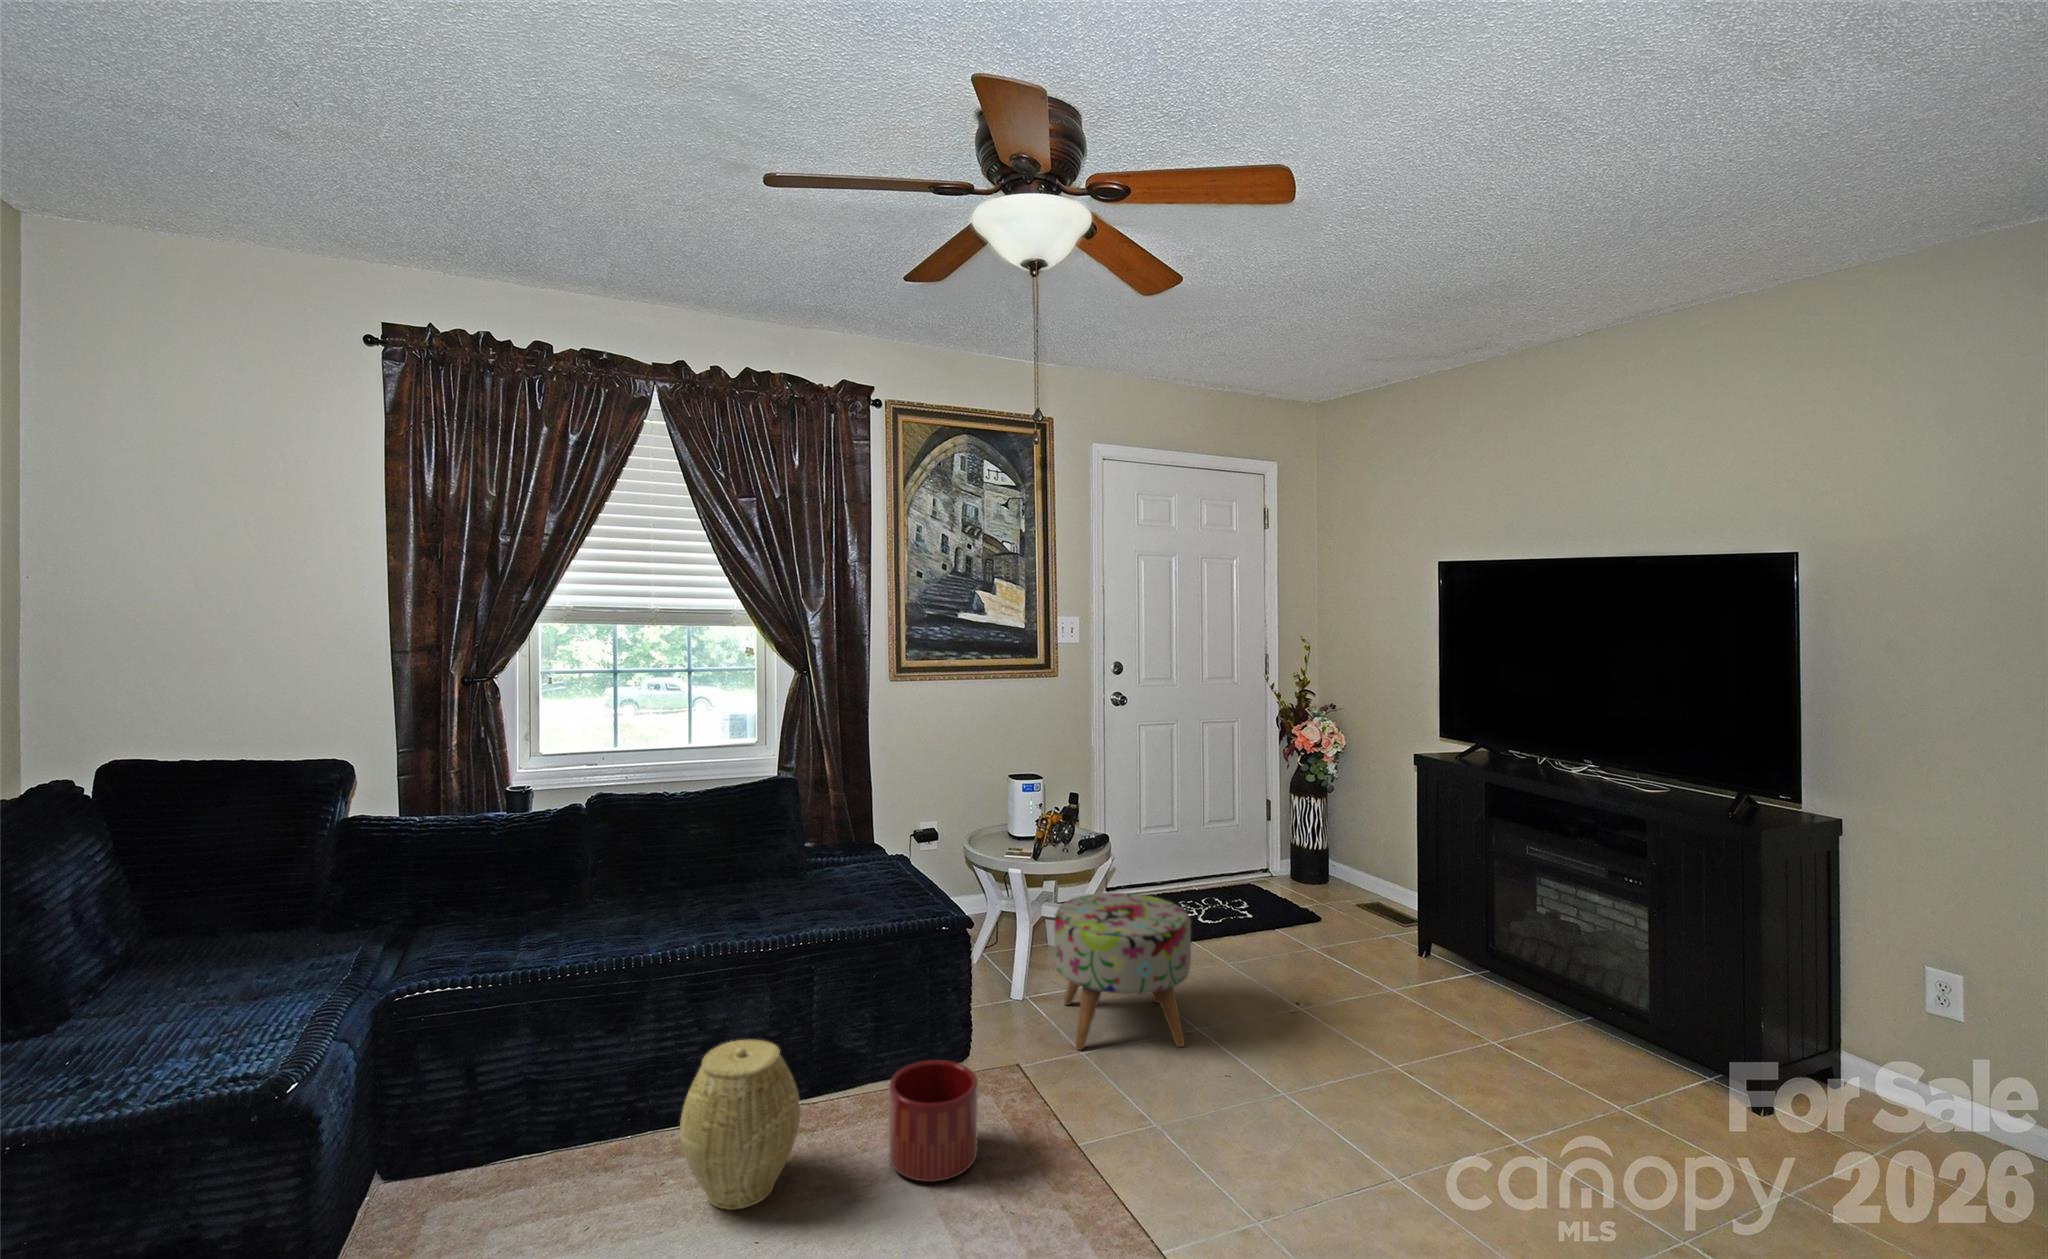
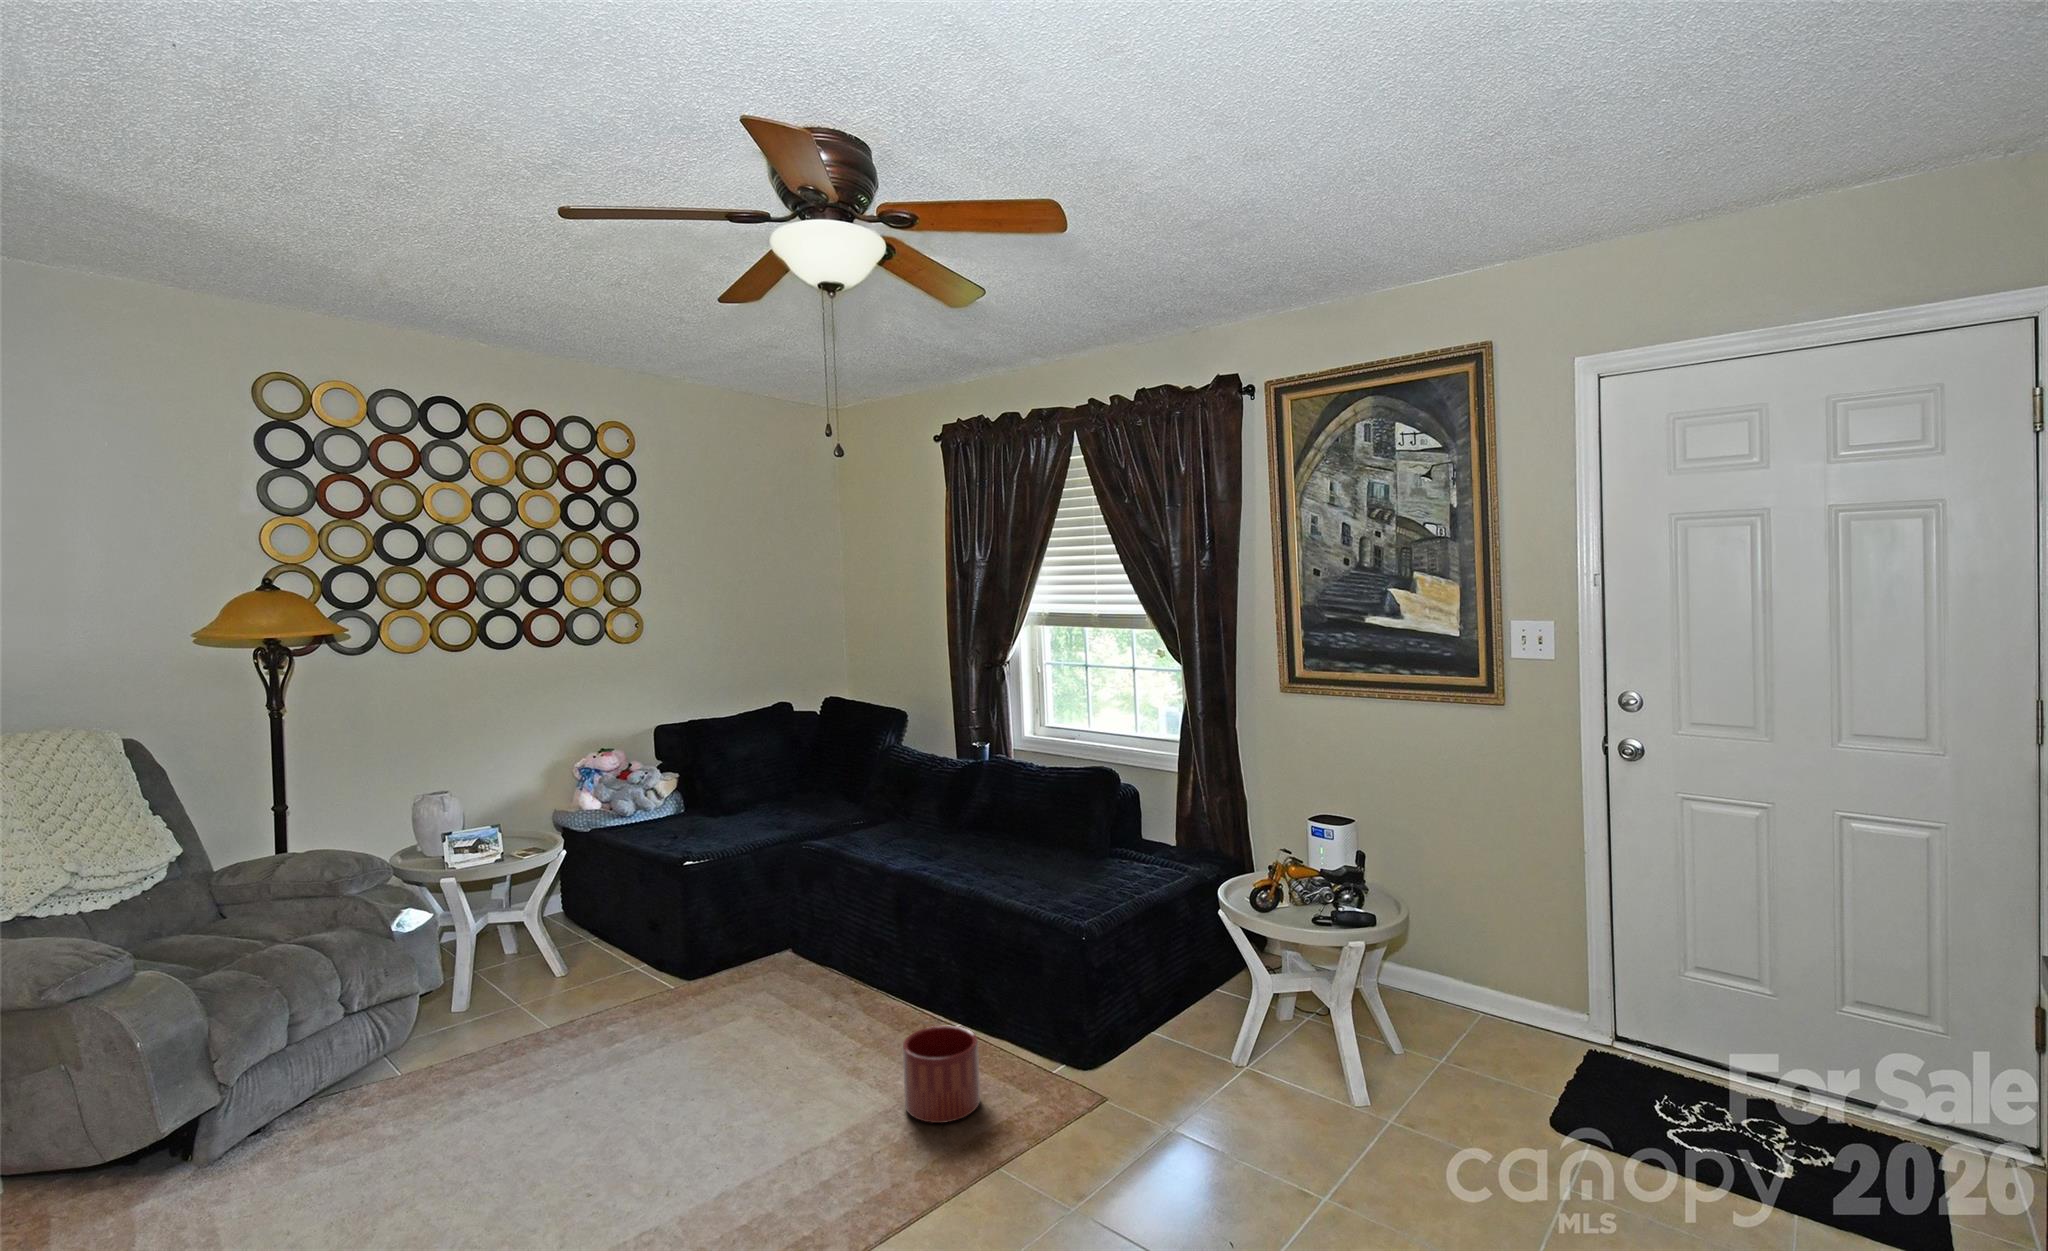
ottoman: present [1054,893,1191,1050] -> none [1174,971,1355,1185]
woven basket: present [680,1040,801,1210] -> none [822,949,905,1064]

